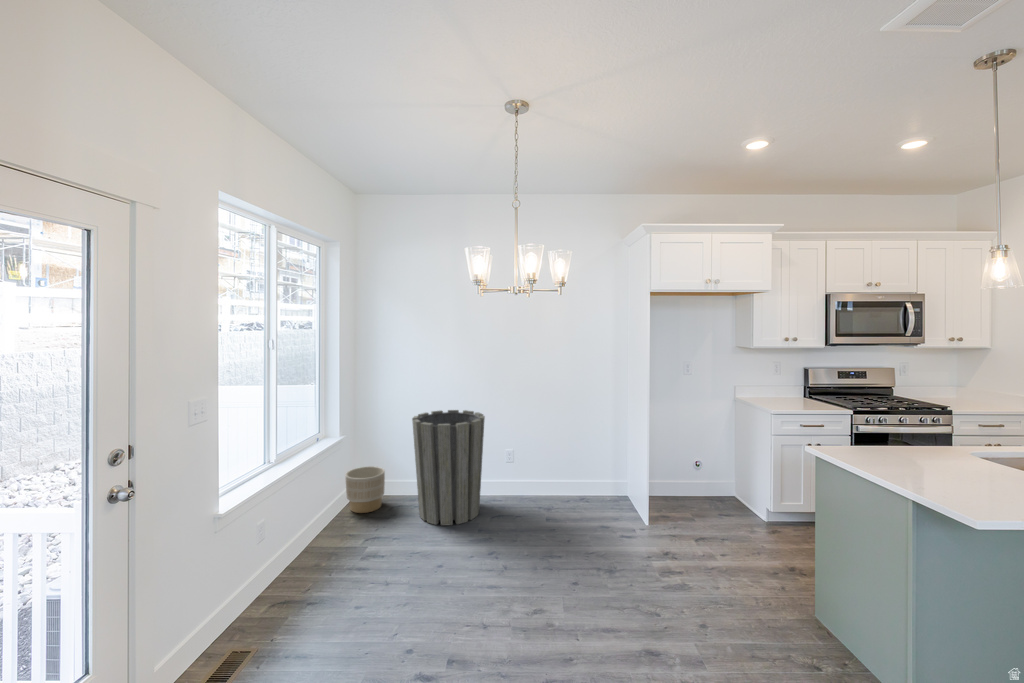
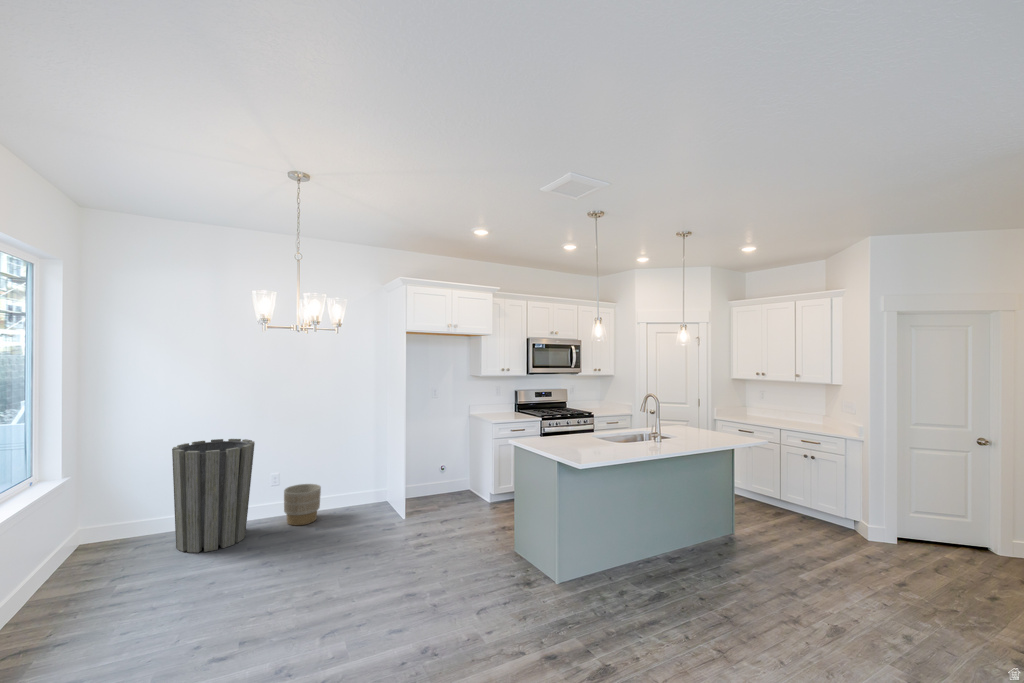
planter: present [346,466,385,513] -> present [284,484,321,525]

